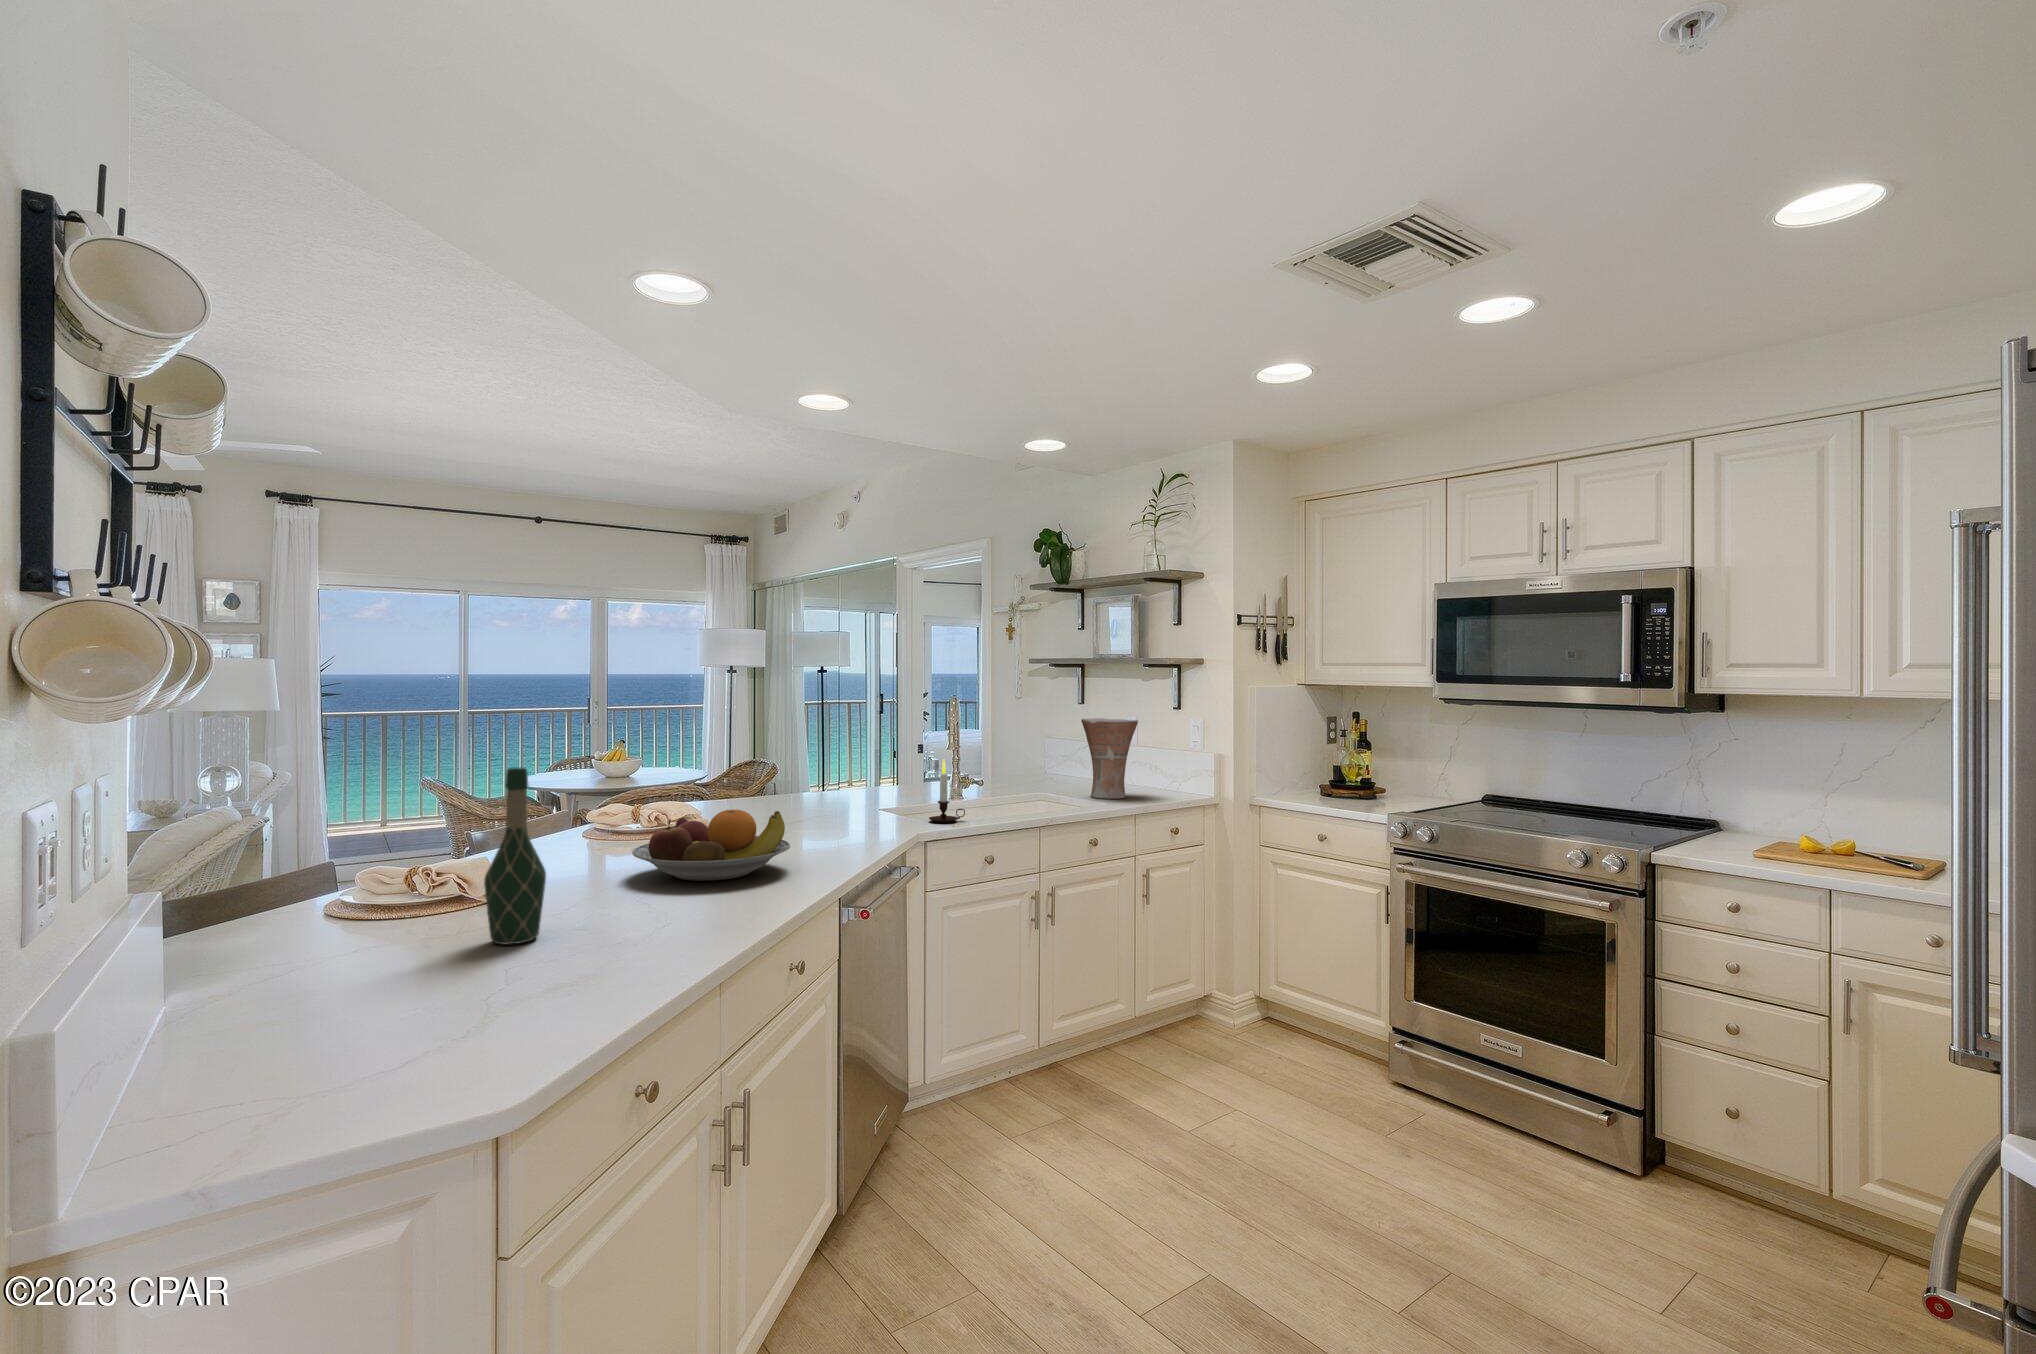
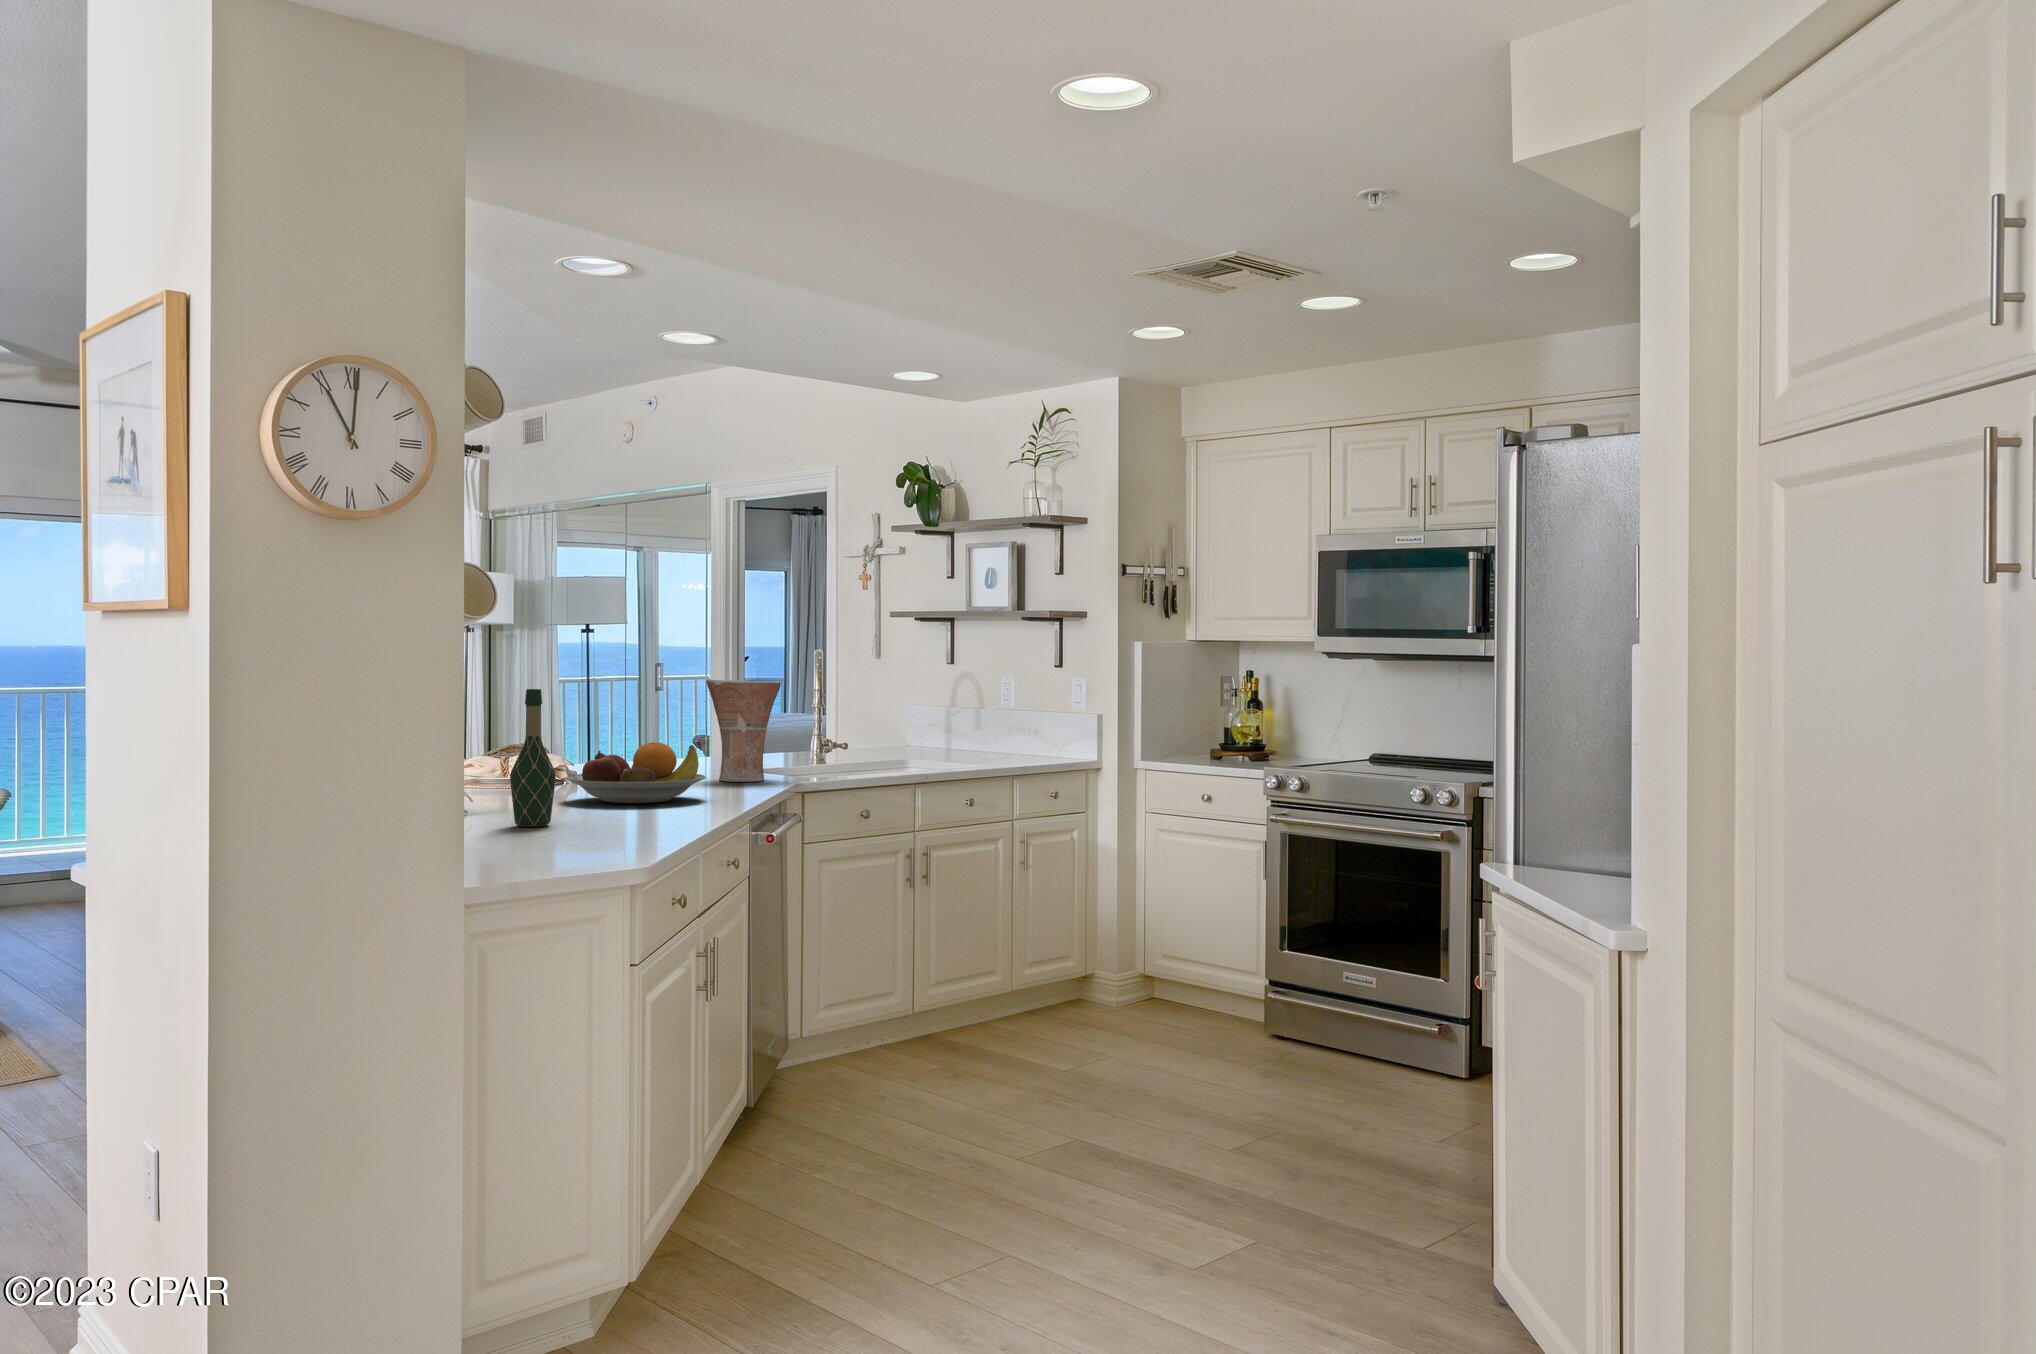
vase: present [1081,718,1138,799] -> present [706,679,781,782]
candle: present [929,759,965,822] -> none [804,711,841,775]

